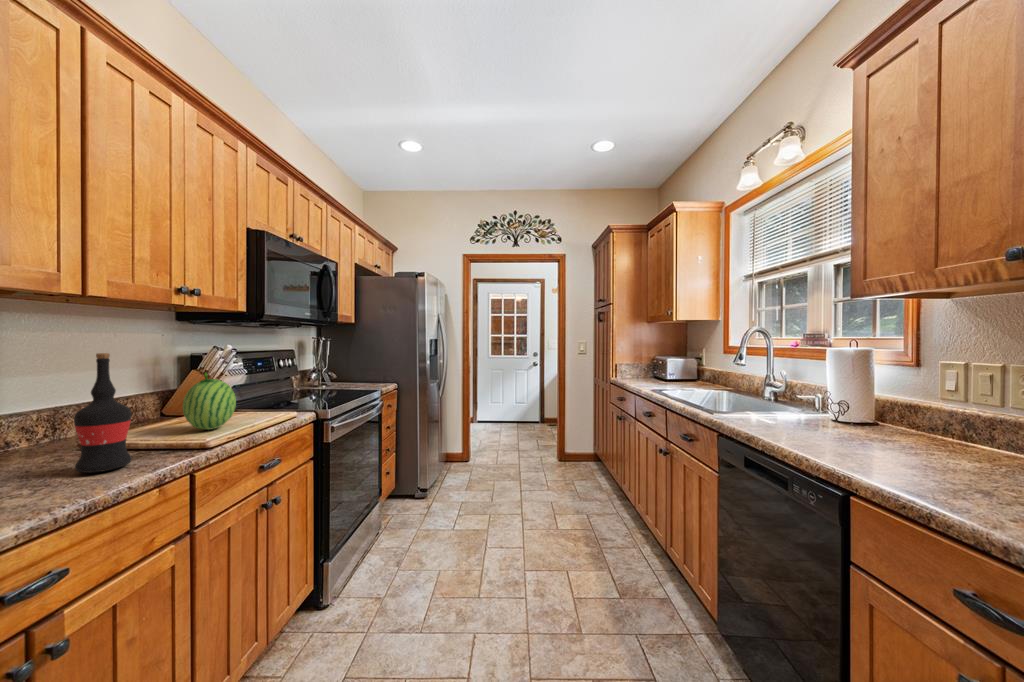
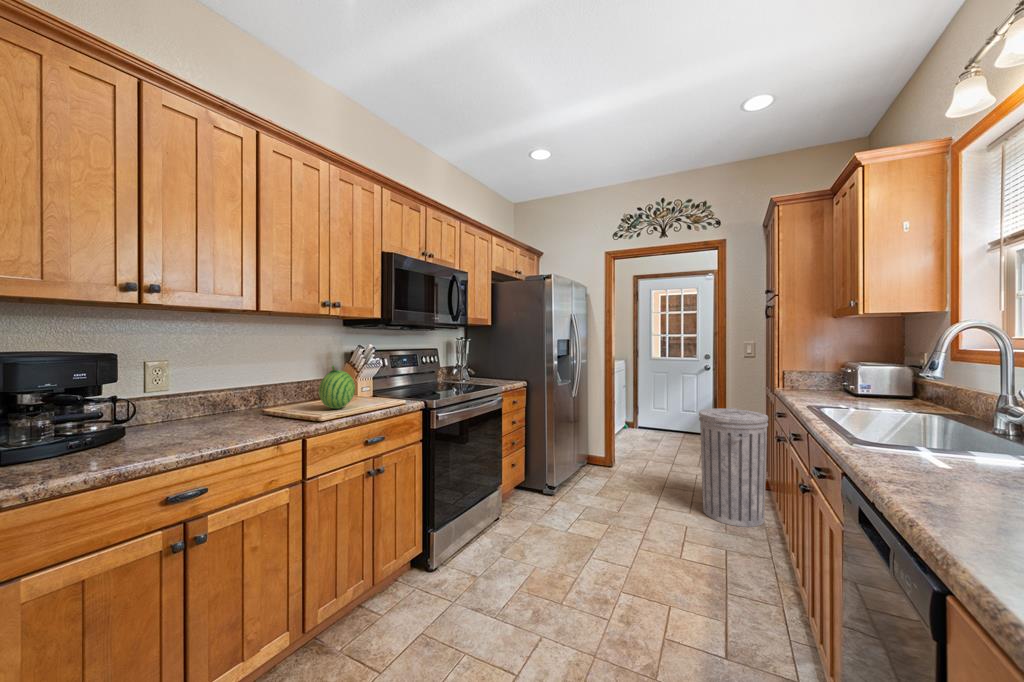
wine bottle: present [74,353,132,473] -> none [237,349,271,430]
trash can: none [555,396,606,494] -> present [699,408,768,527]

